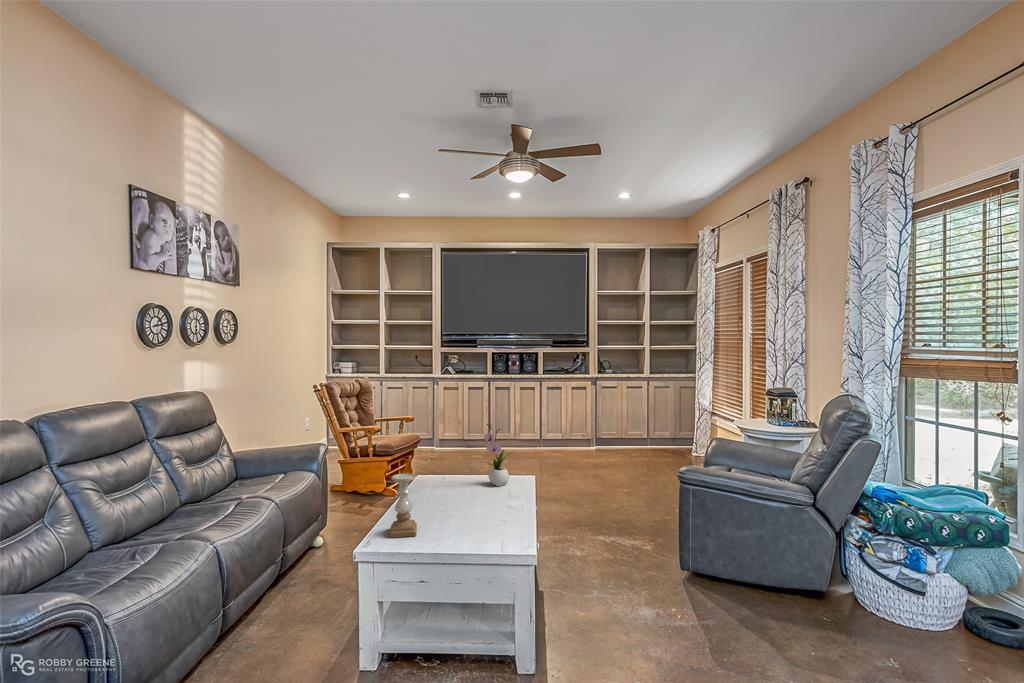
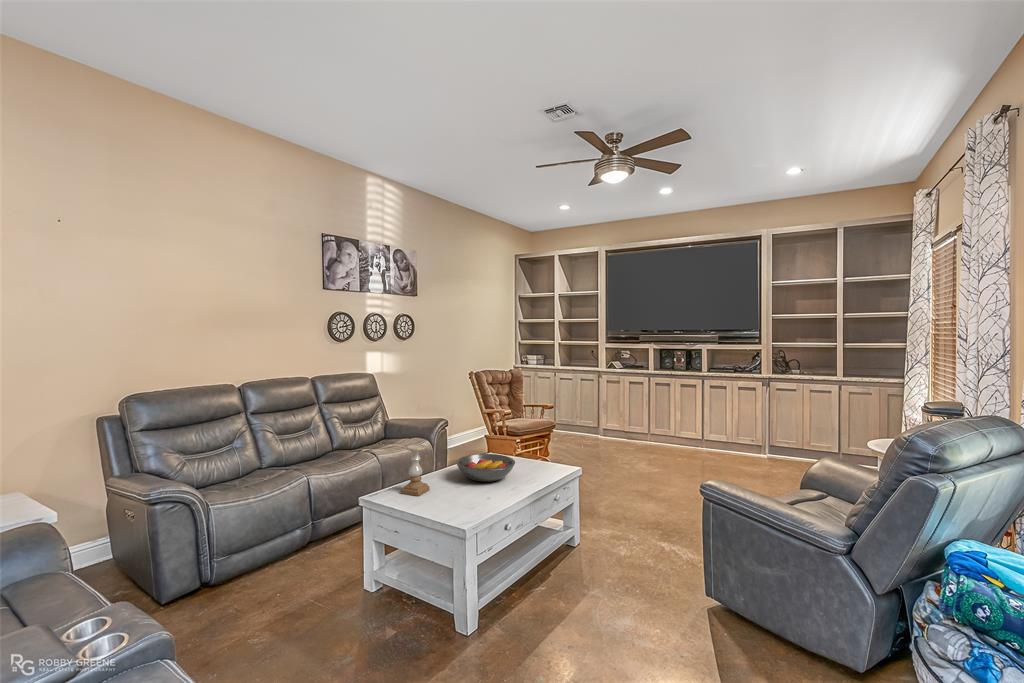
flower arrangement: present [484,423,509,486] -> none [531,413,555,471]
fruit bowl: none [421,475,491,508] -> present [456,454,515,482]

